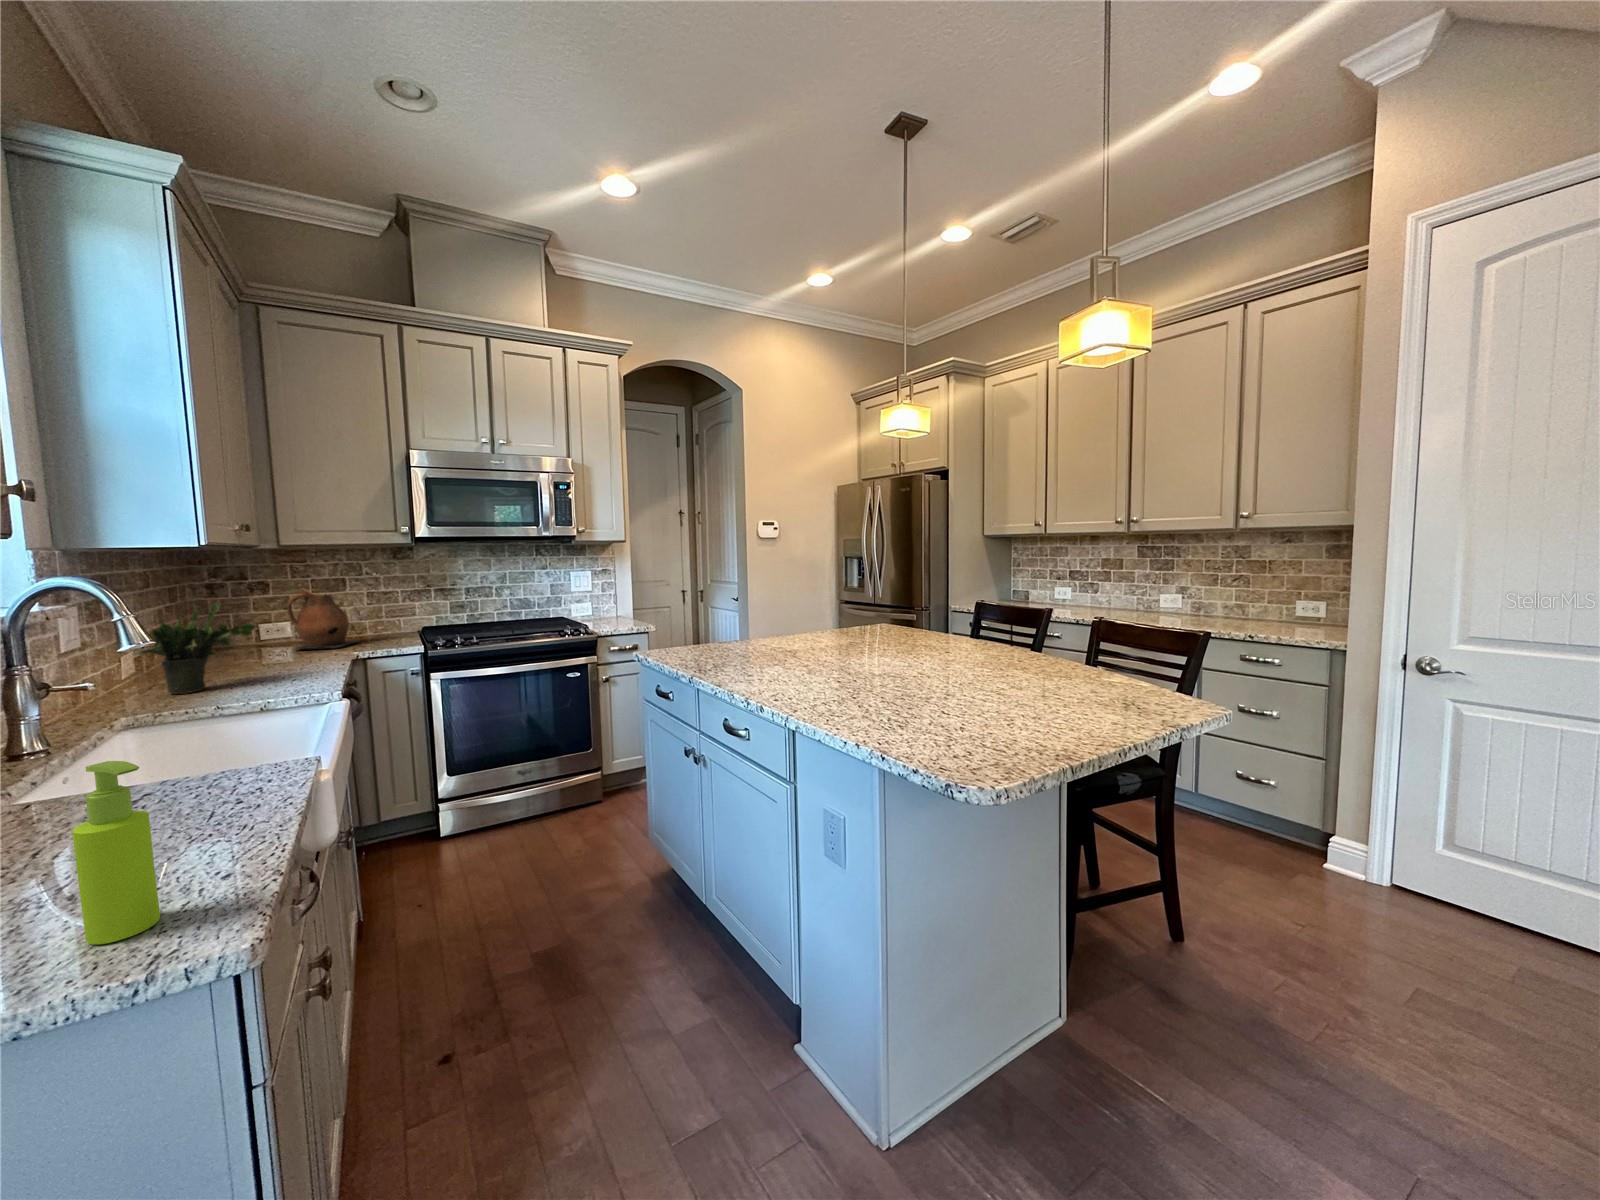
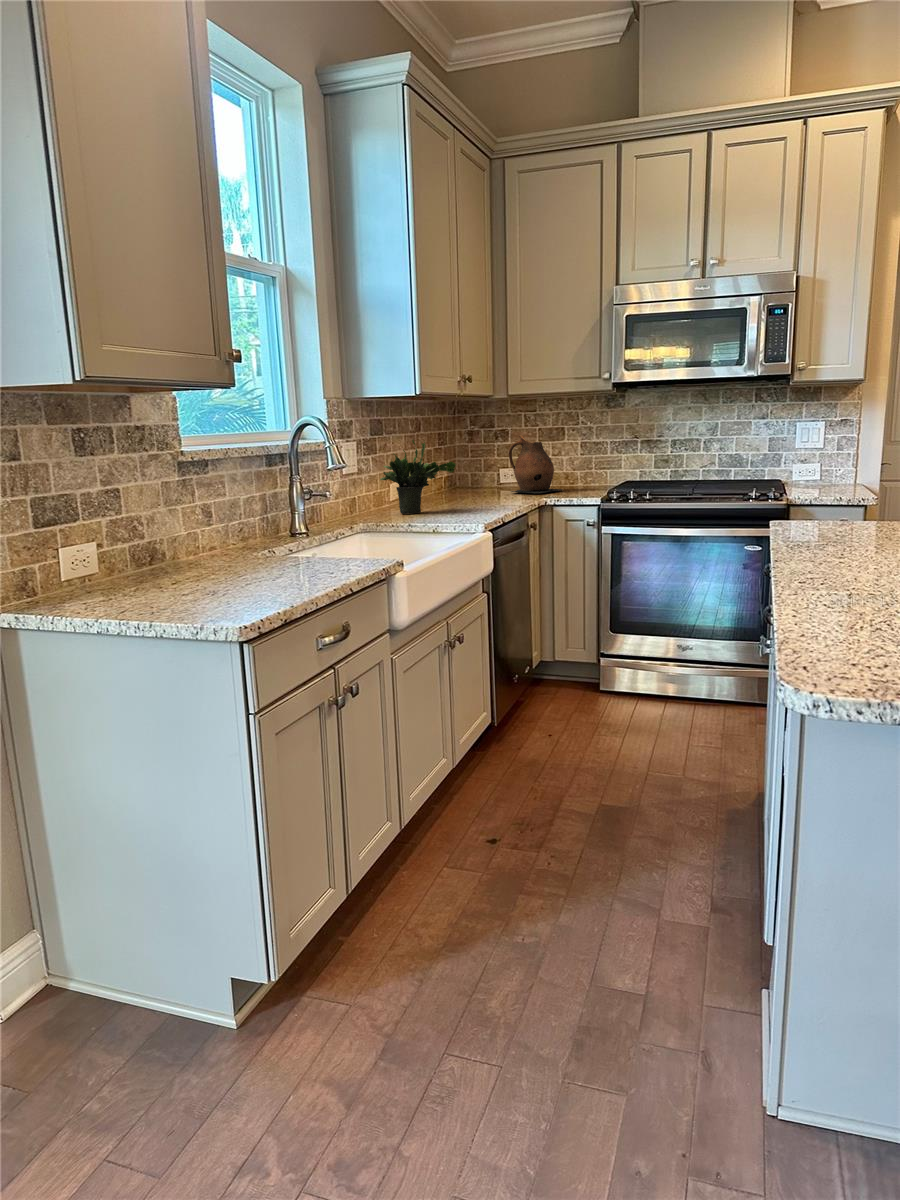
soap dispenser: present [72,761,160,945] -> none [185,513,221,615]

